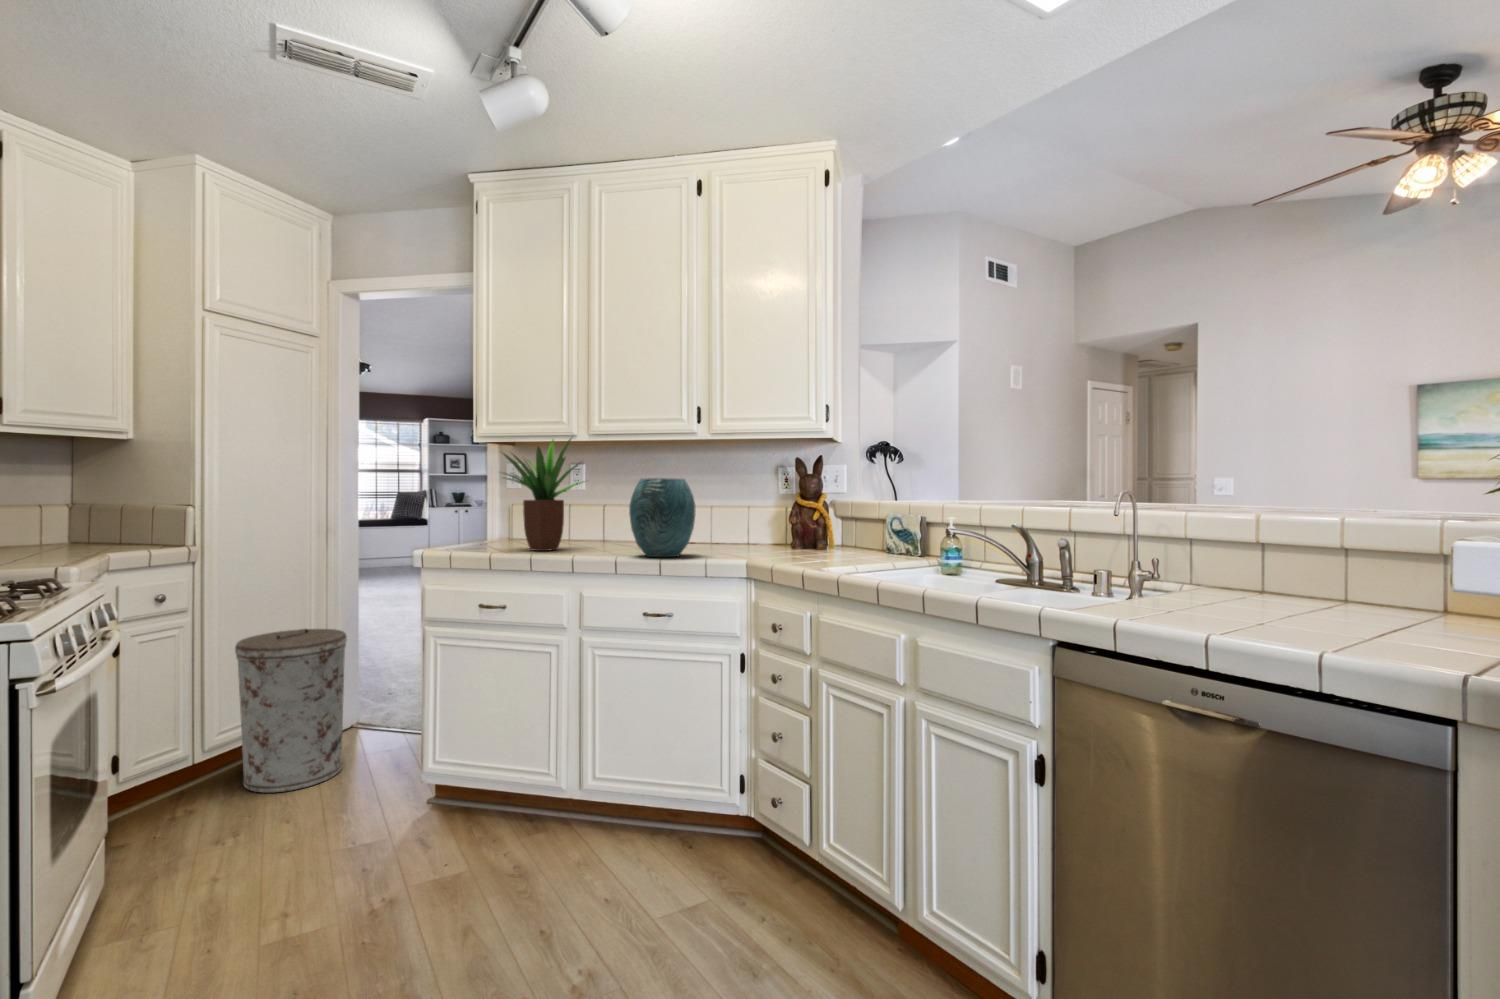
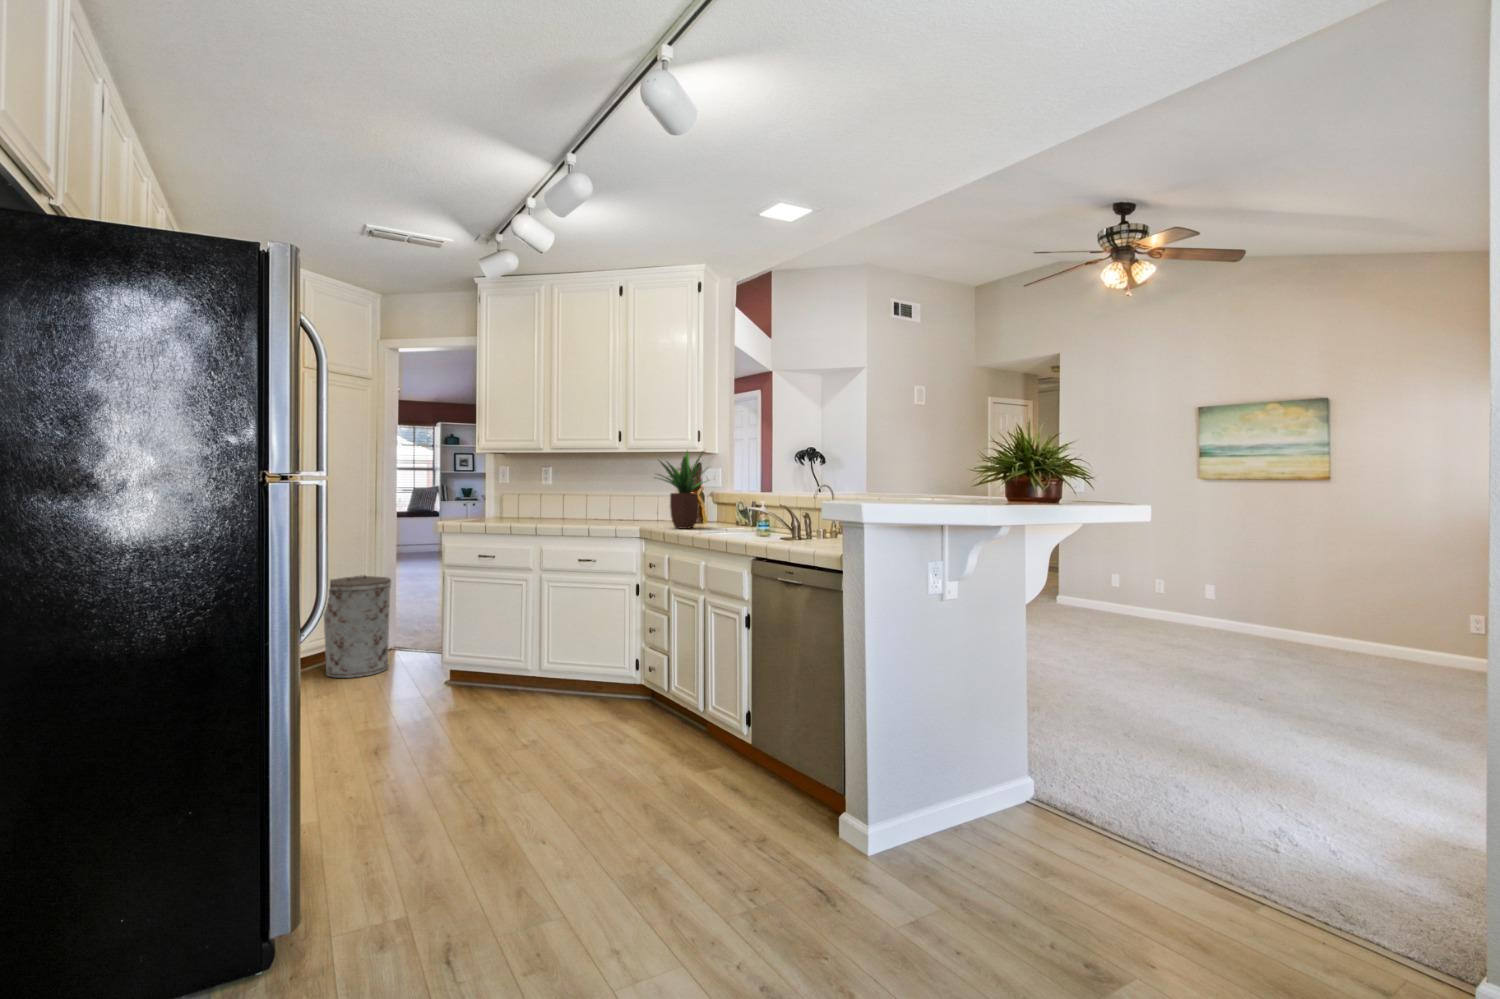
potted plant: present [503,439,583,551] -> present [655,451,705,529]
vase: present [629,478,695,557] -> none [571,477,612,526]

